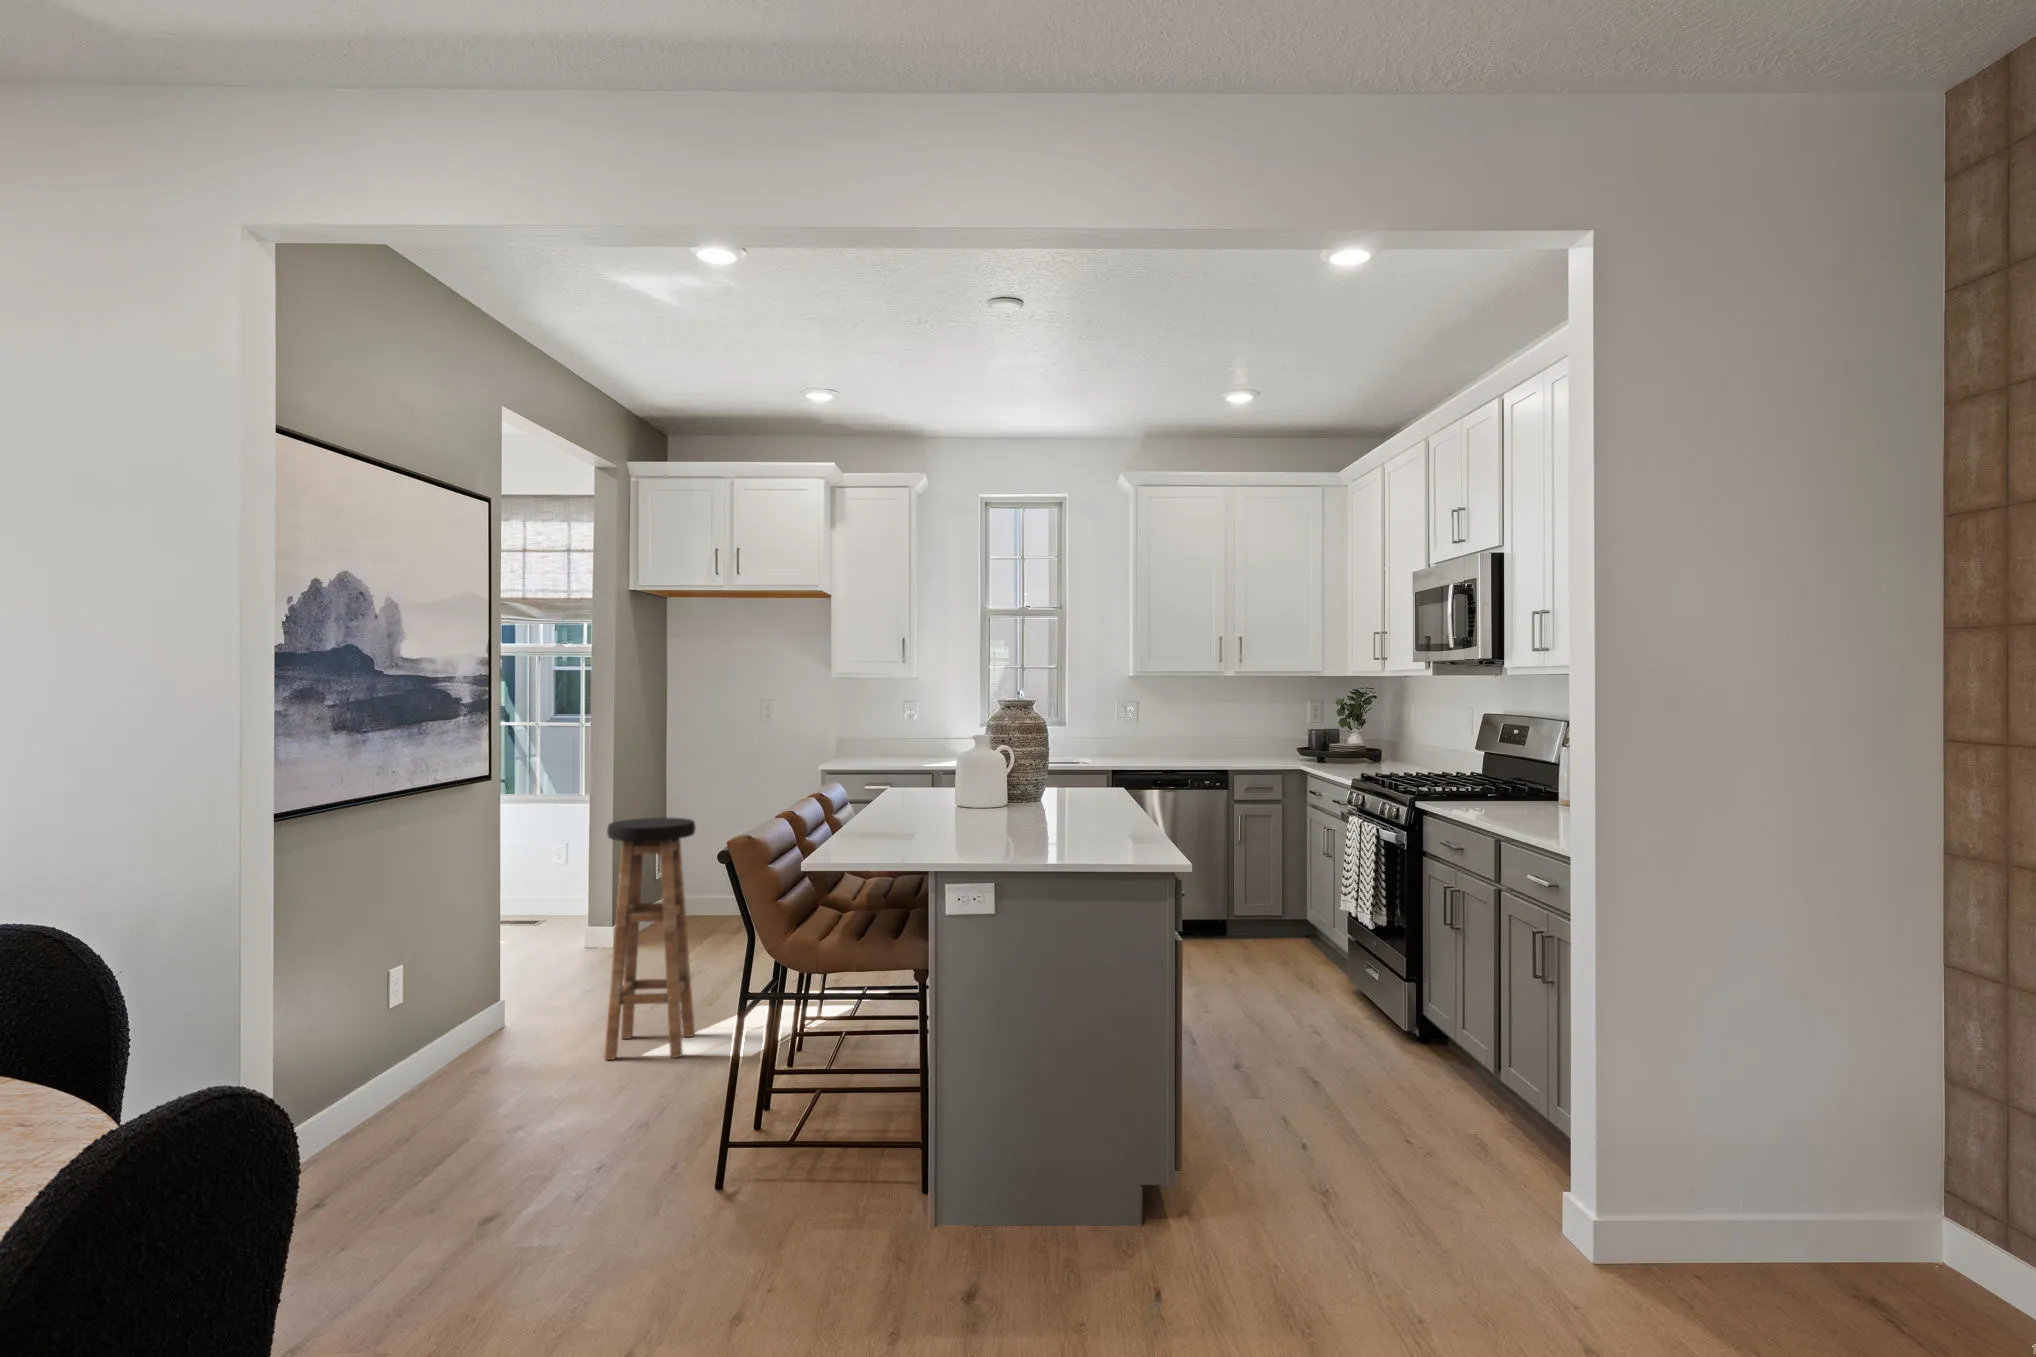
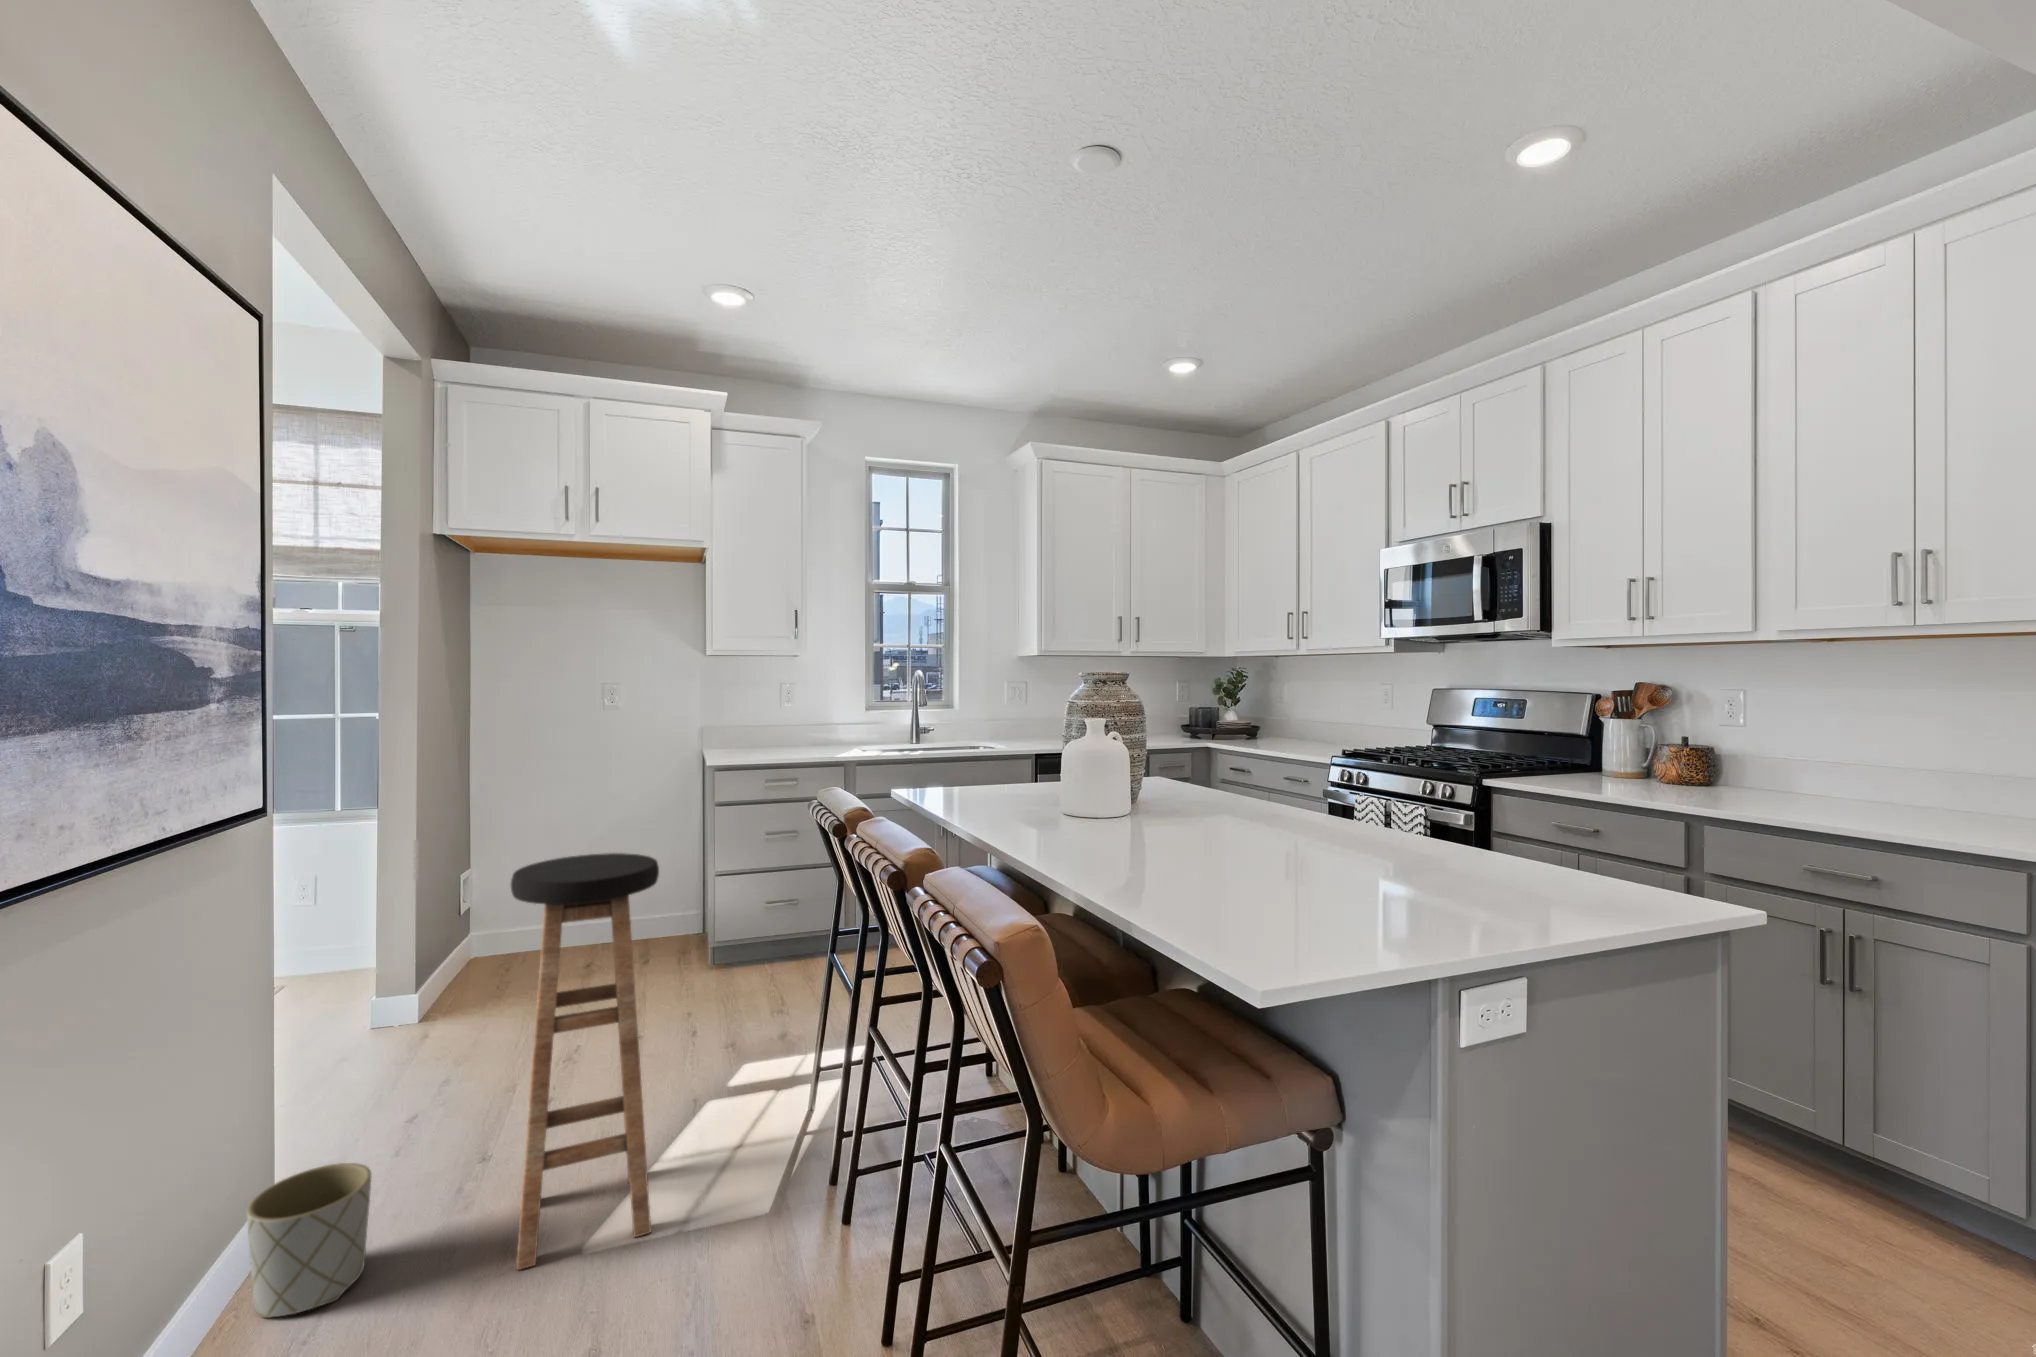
planter: none [478,987,538,1057] -> present [247,1163,371,1318]

